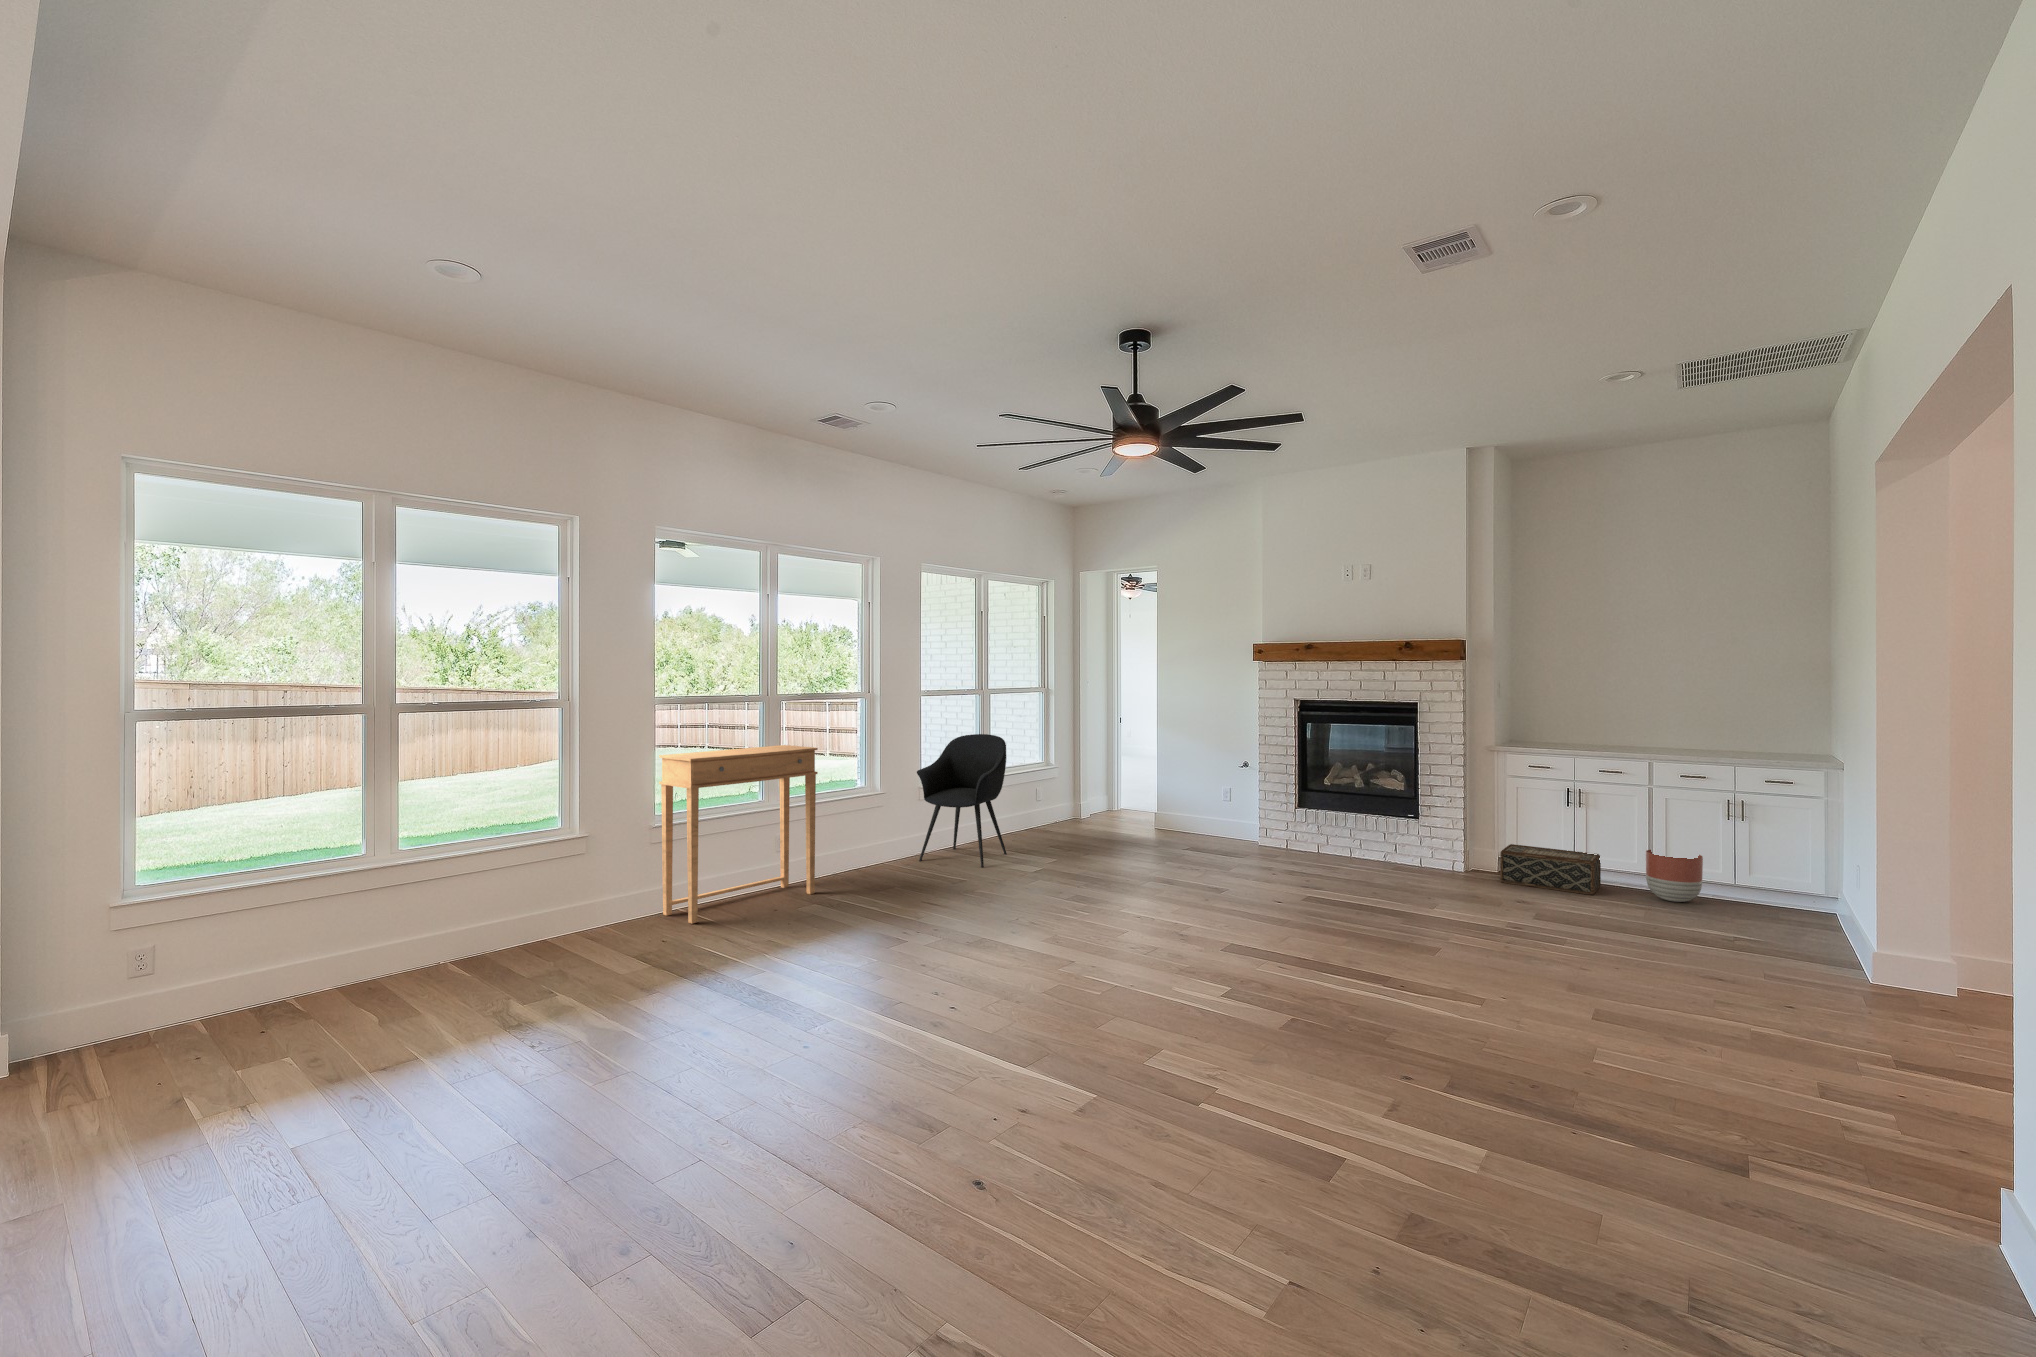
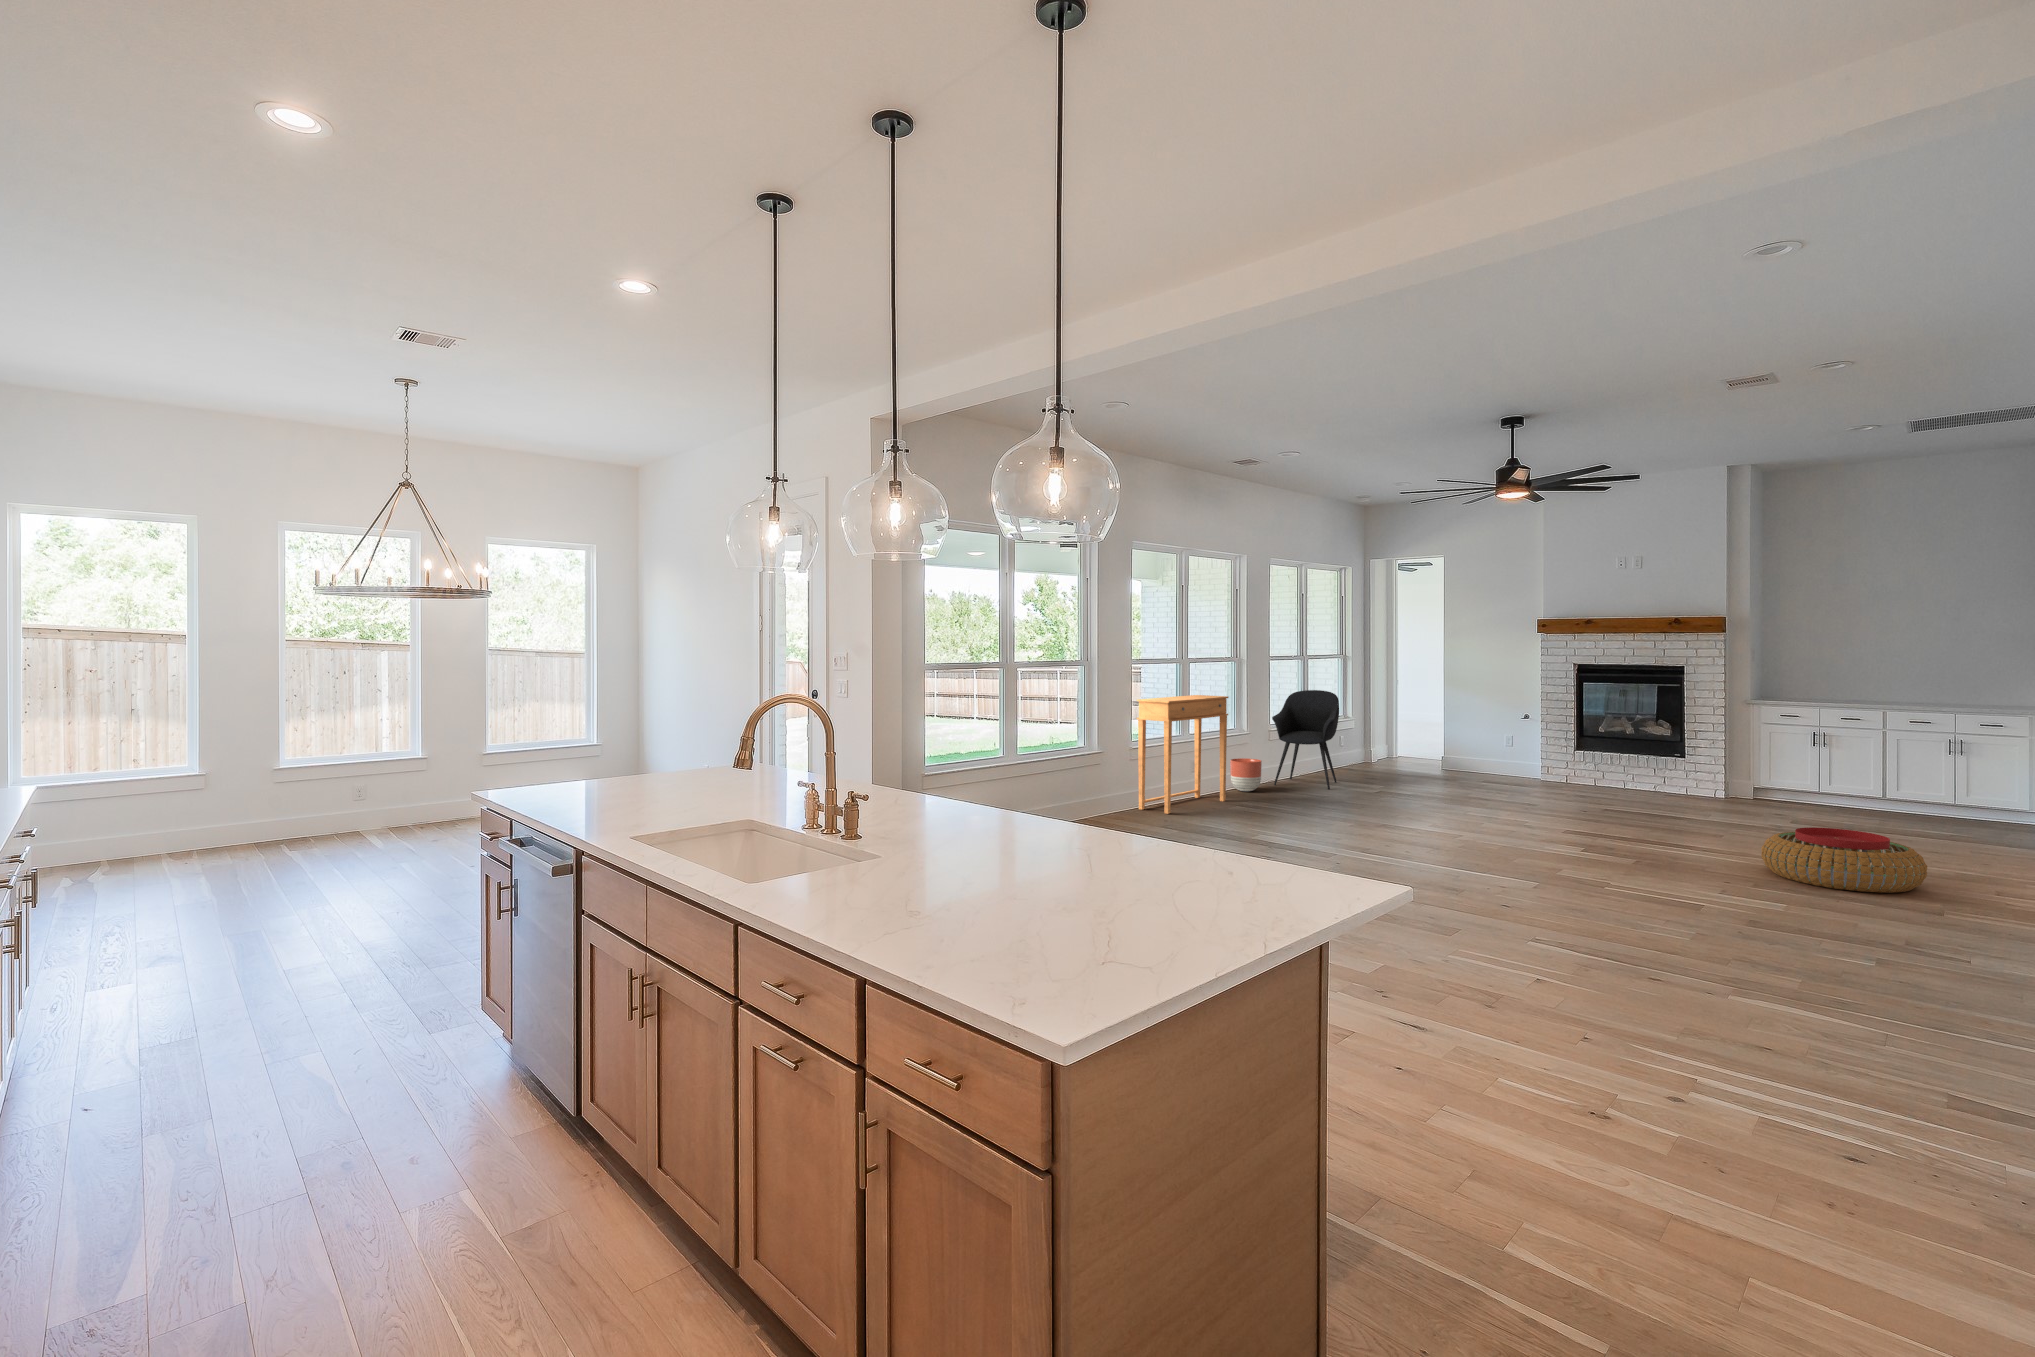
woven basket: present [1500,844,1601,895] -> none [1756,777,1842,812]
planter: present [1646,850,1703,902] -> present [1230,758,1262,791]
pouf: none [1463,964,1700,1093] -> present [1761,827,1927,893]

